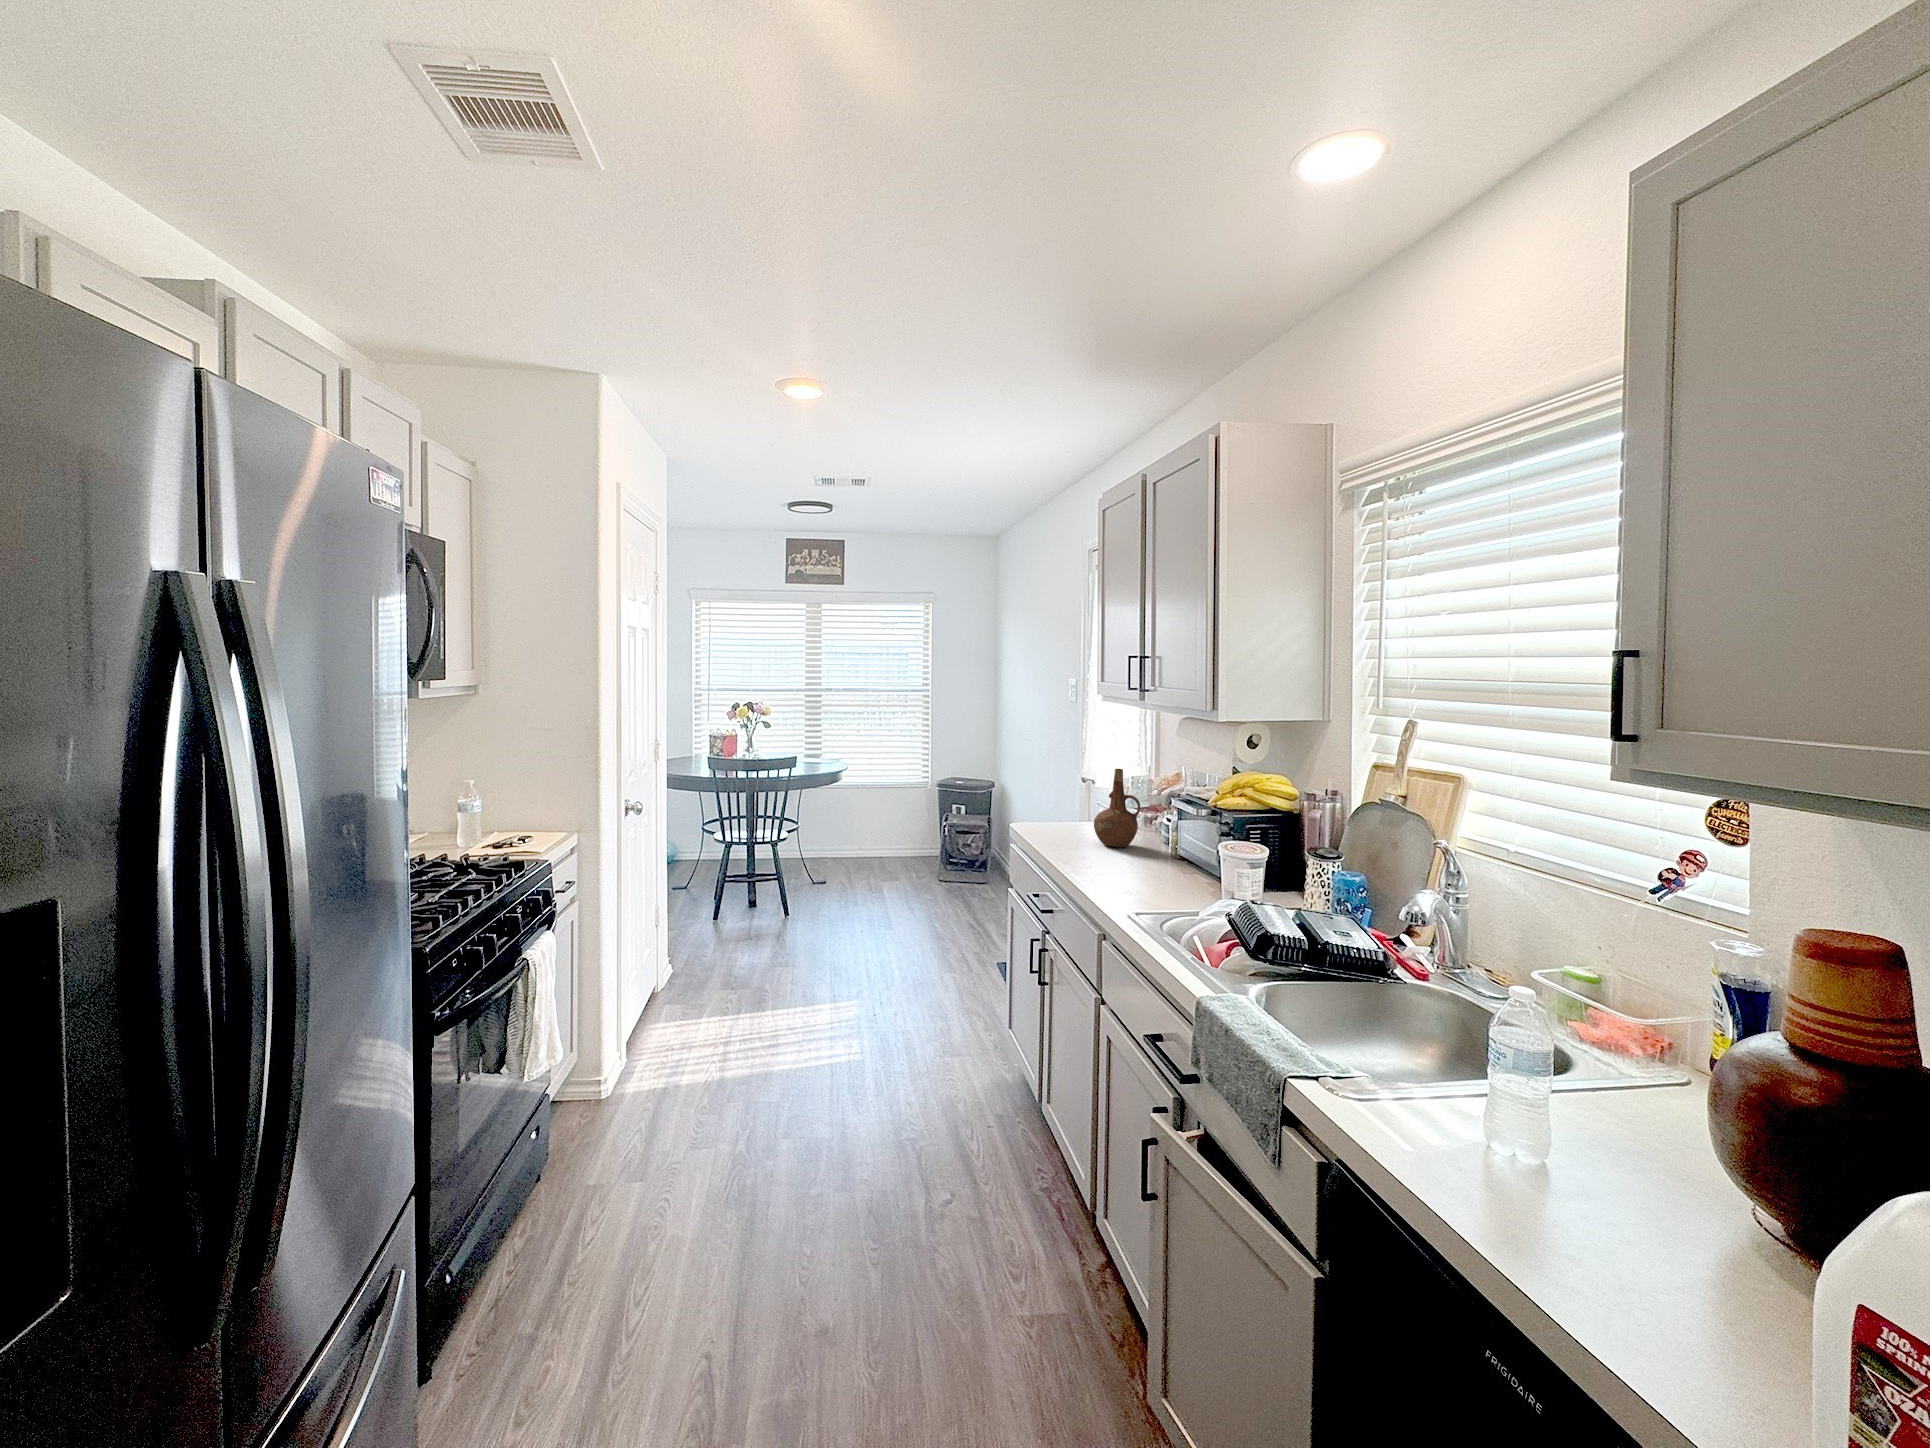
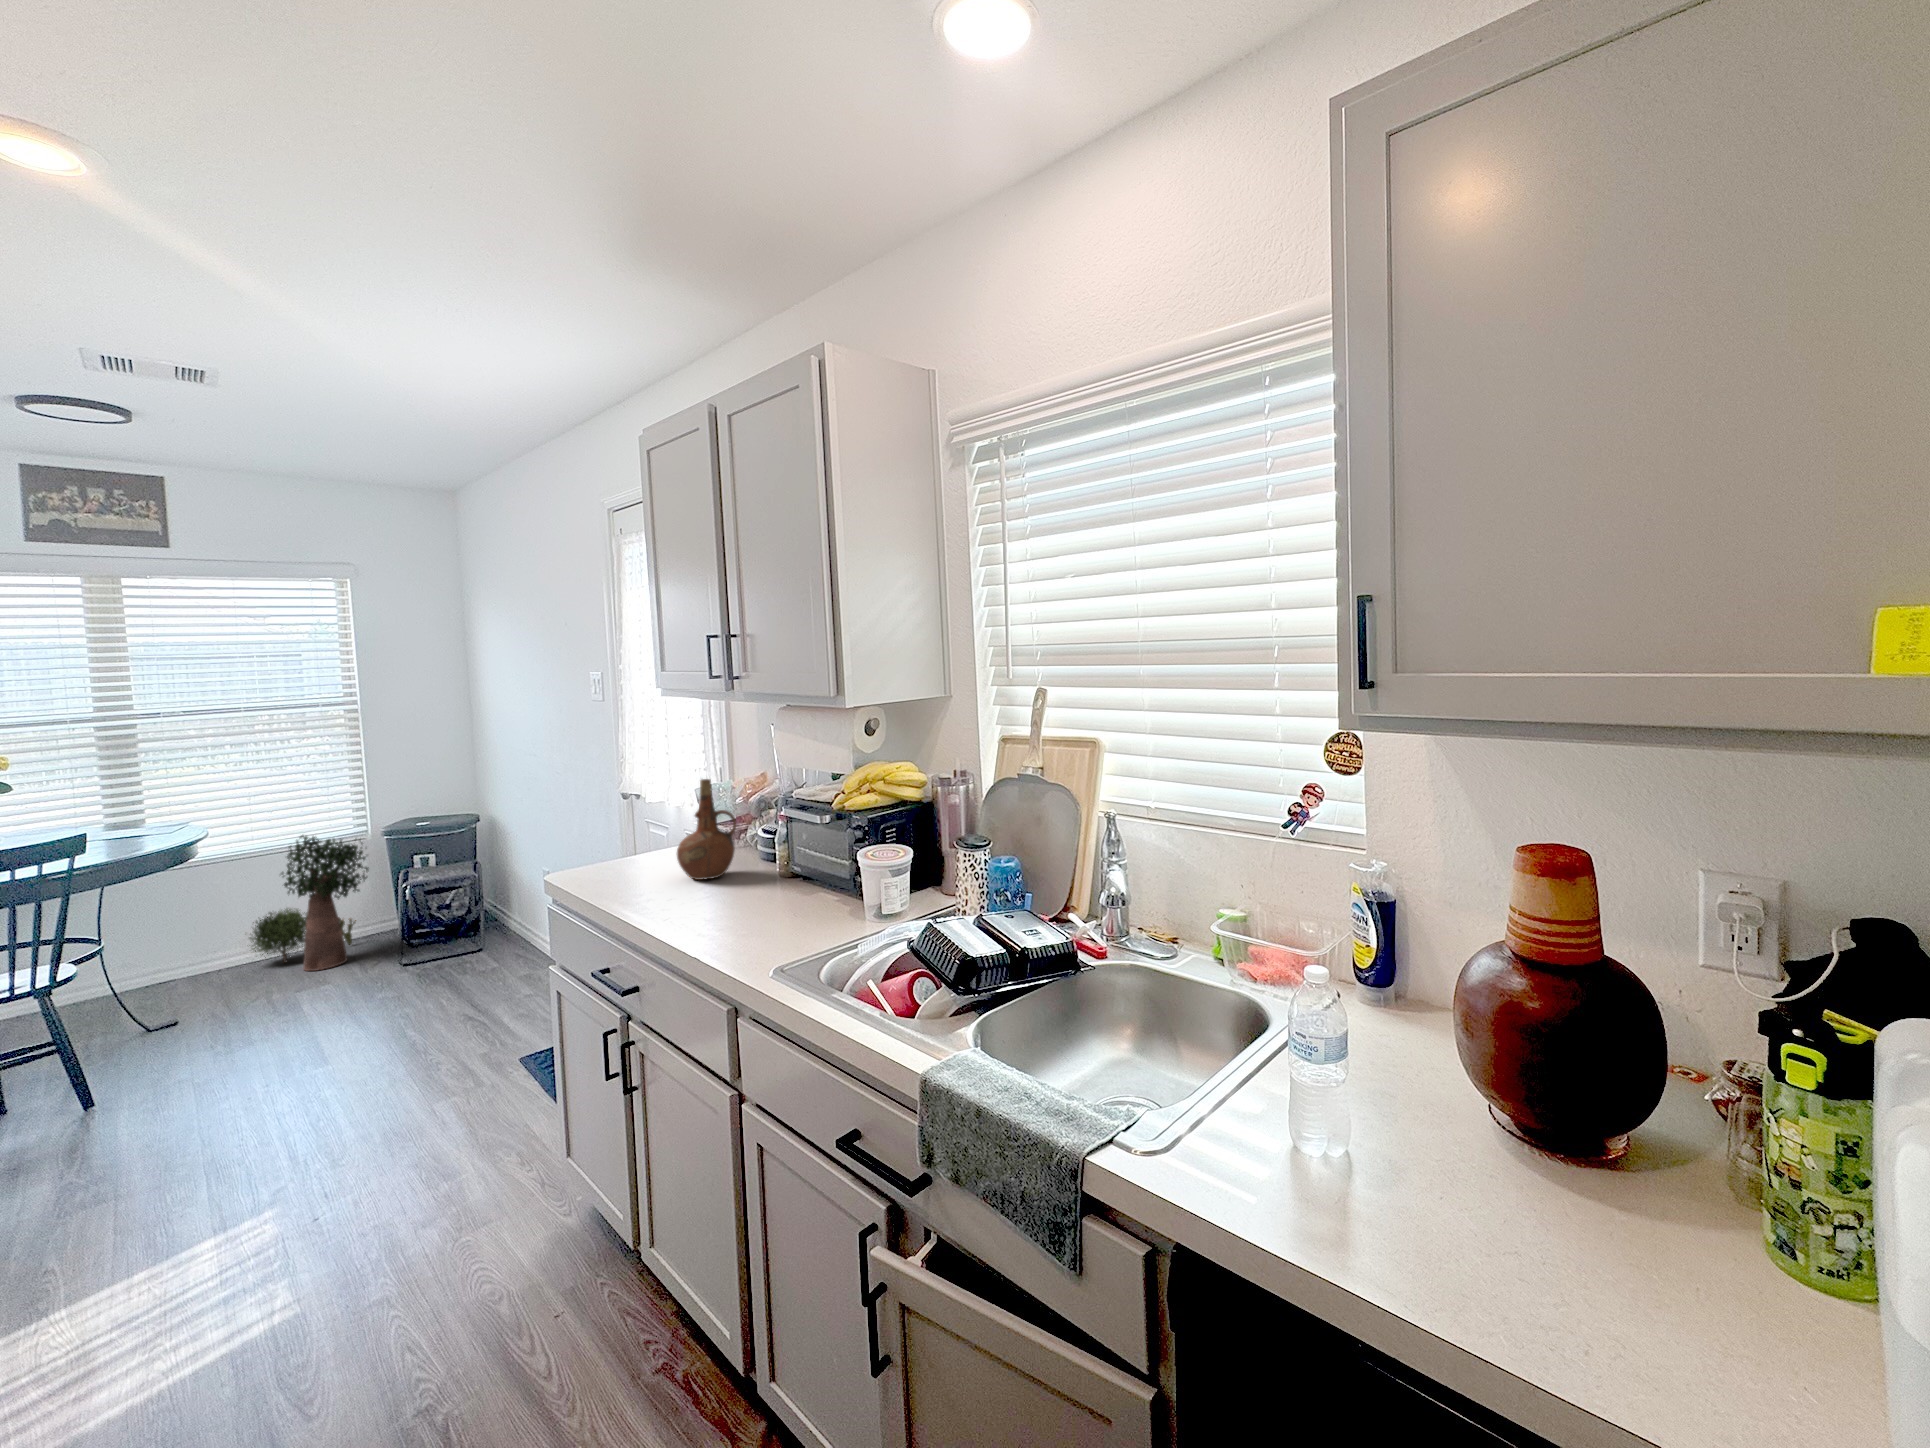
potted plant: none [861,777,927,871] -> present [250,835,368,971]

